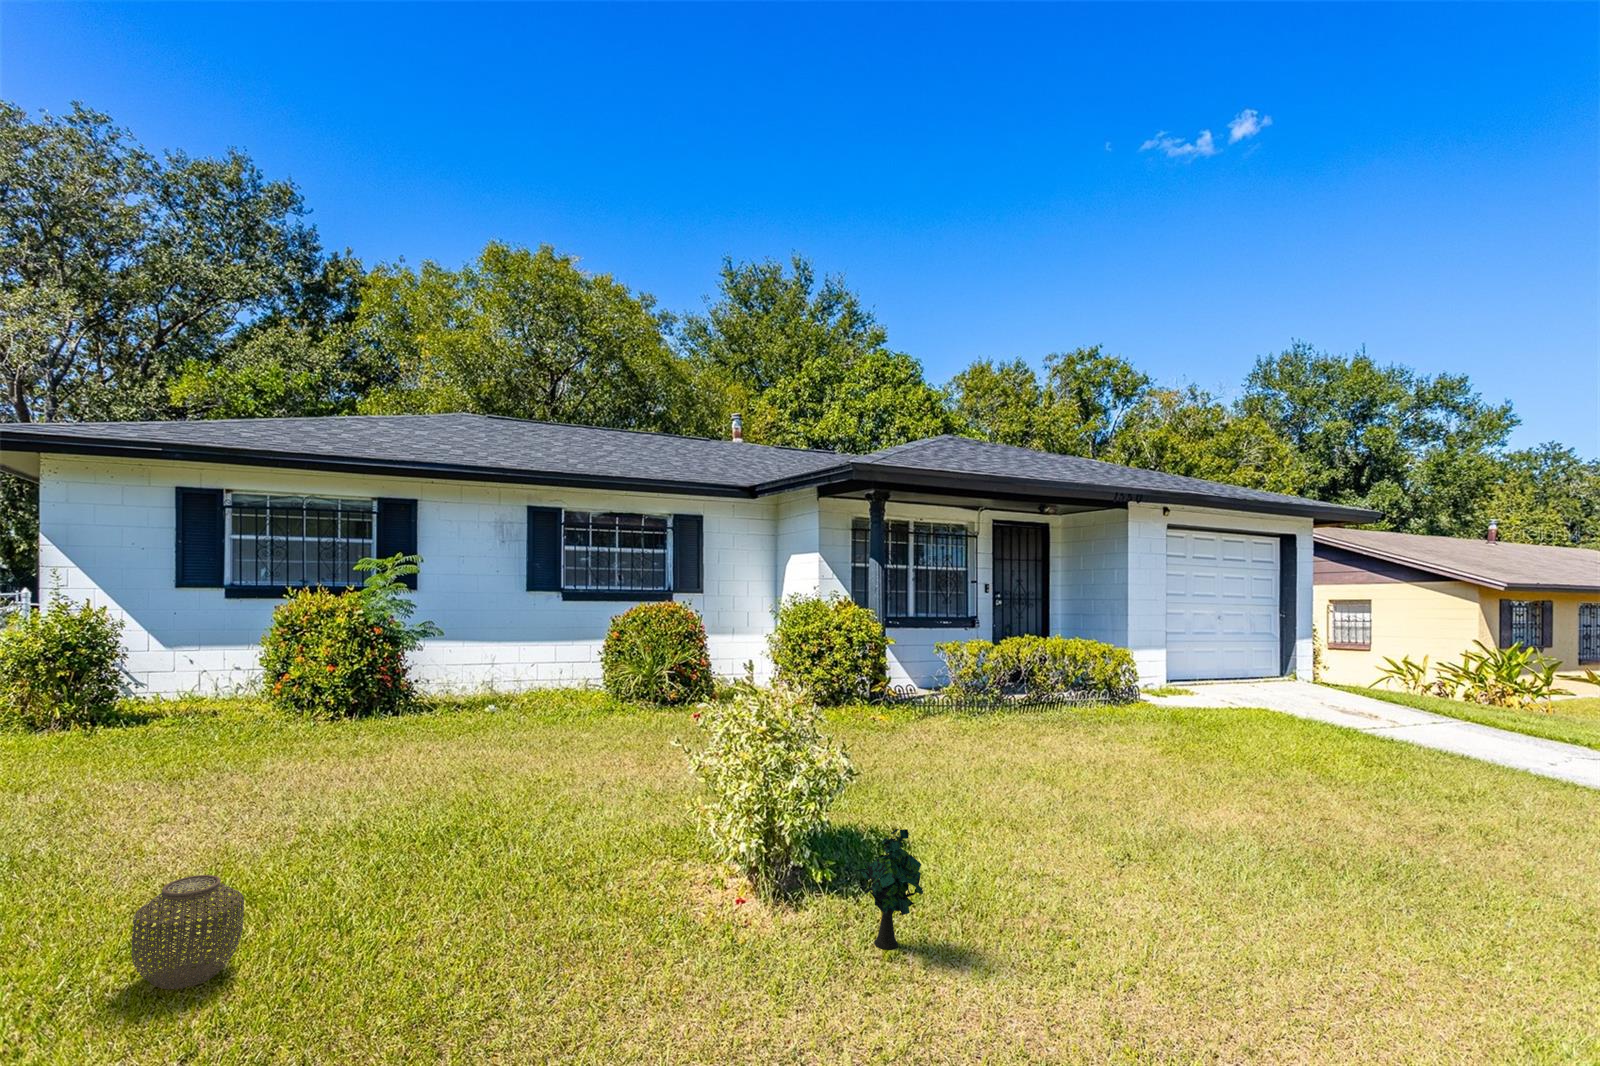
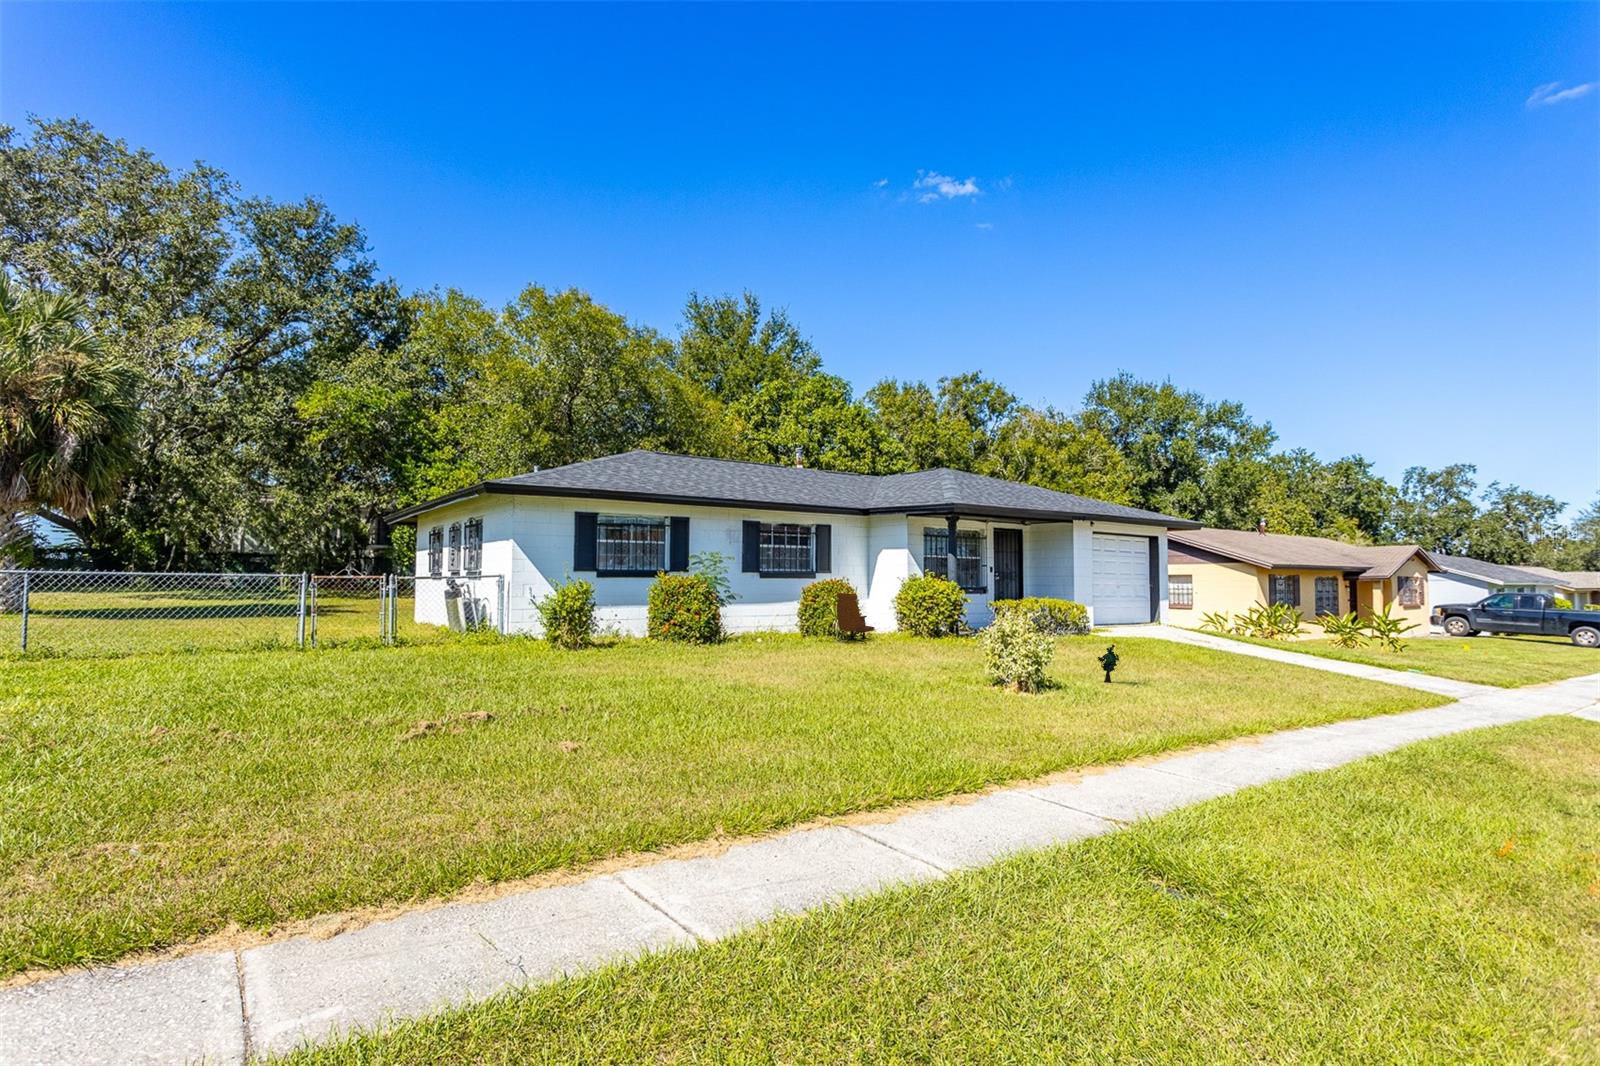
lounge chair: none [608,624,700,715] -> present [837,593,874,643]
woven basket: present [132,875,244,989] -> none [917,660,946,691]

